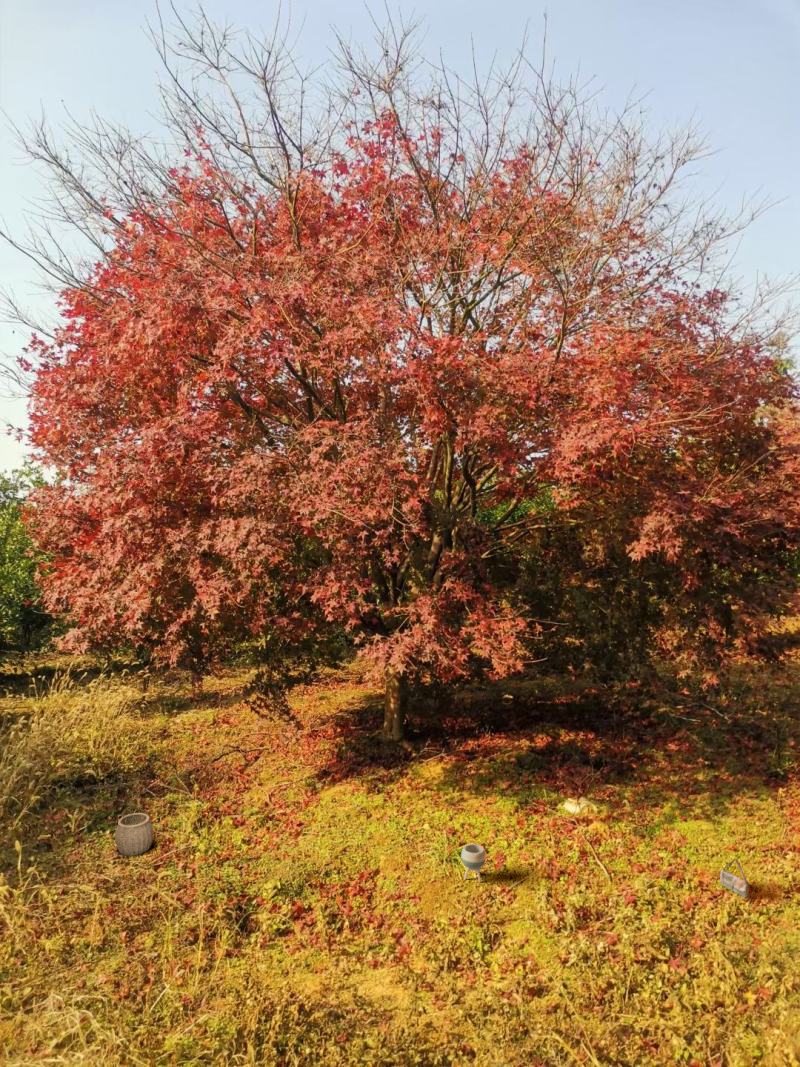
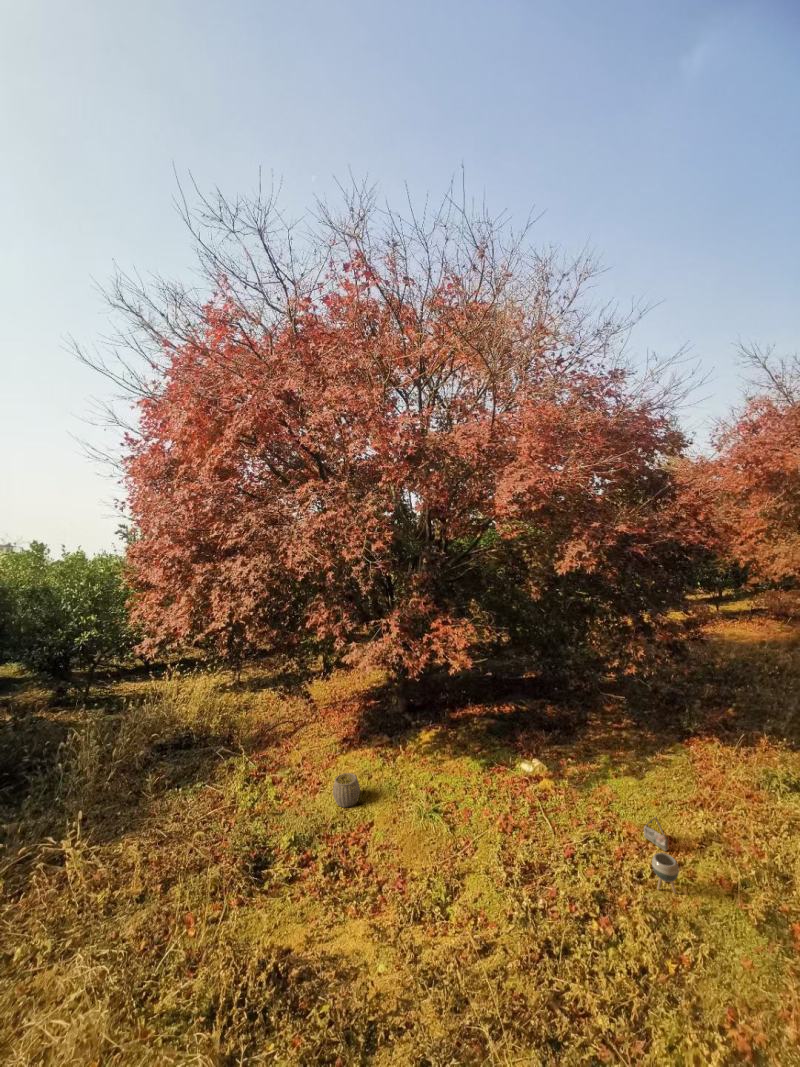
woven basket: present [115,813,153,856] -> present [333,773,360,807]
planter: present [461,844,486,882] -> present [652,853,679,894]

